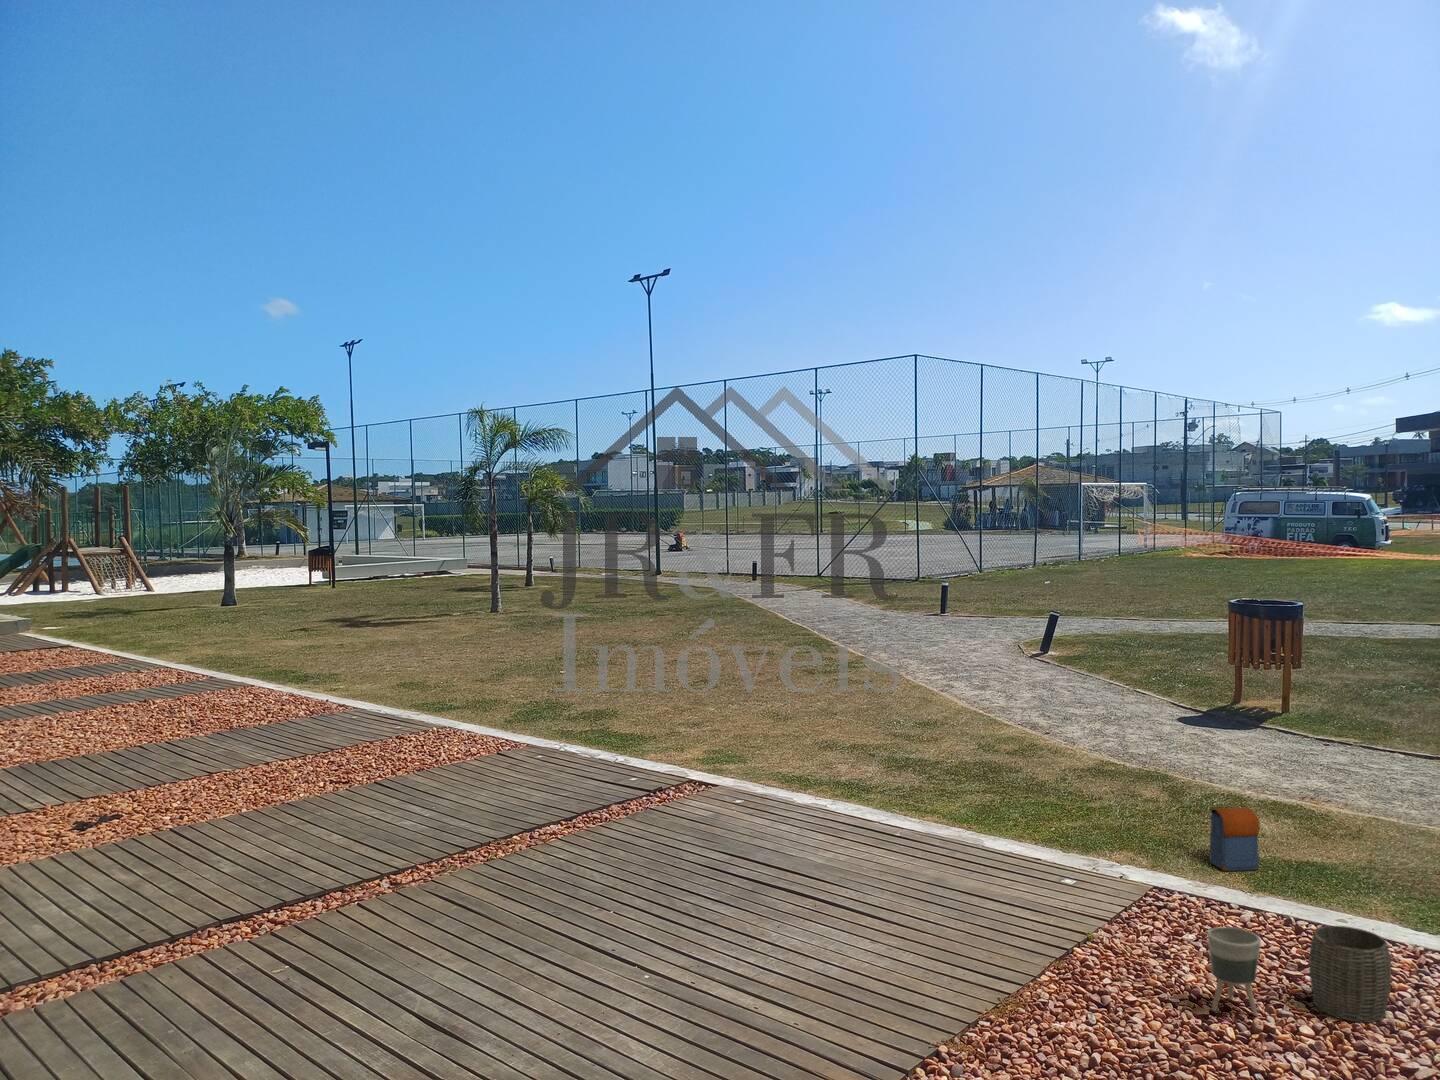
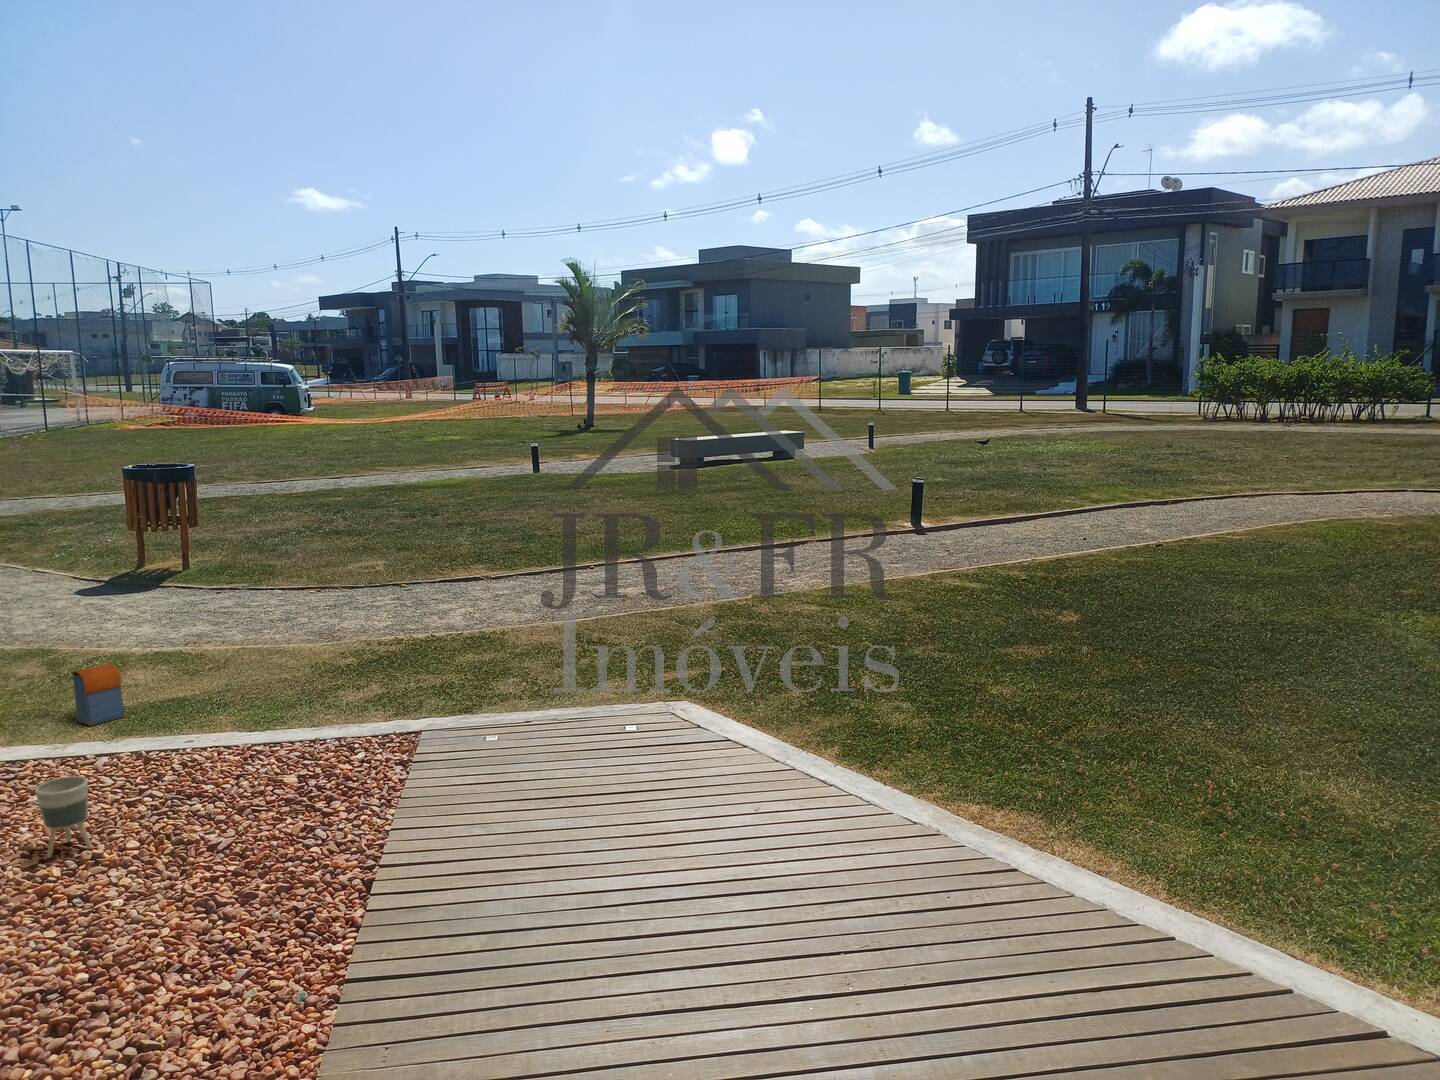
woven basket: present [1309,926,1391,1023] -> none [140,746,210,826]

